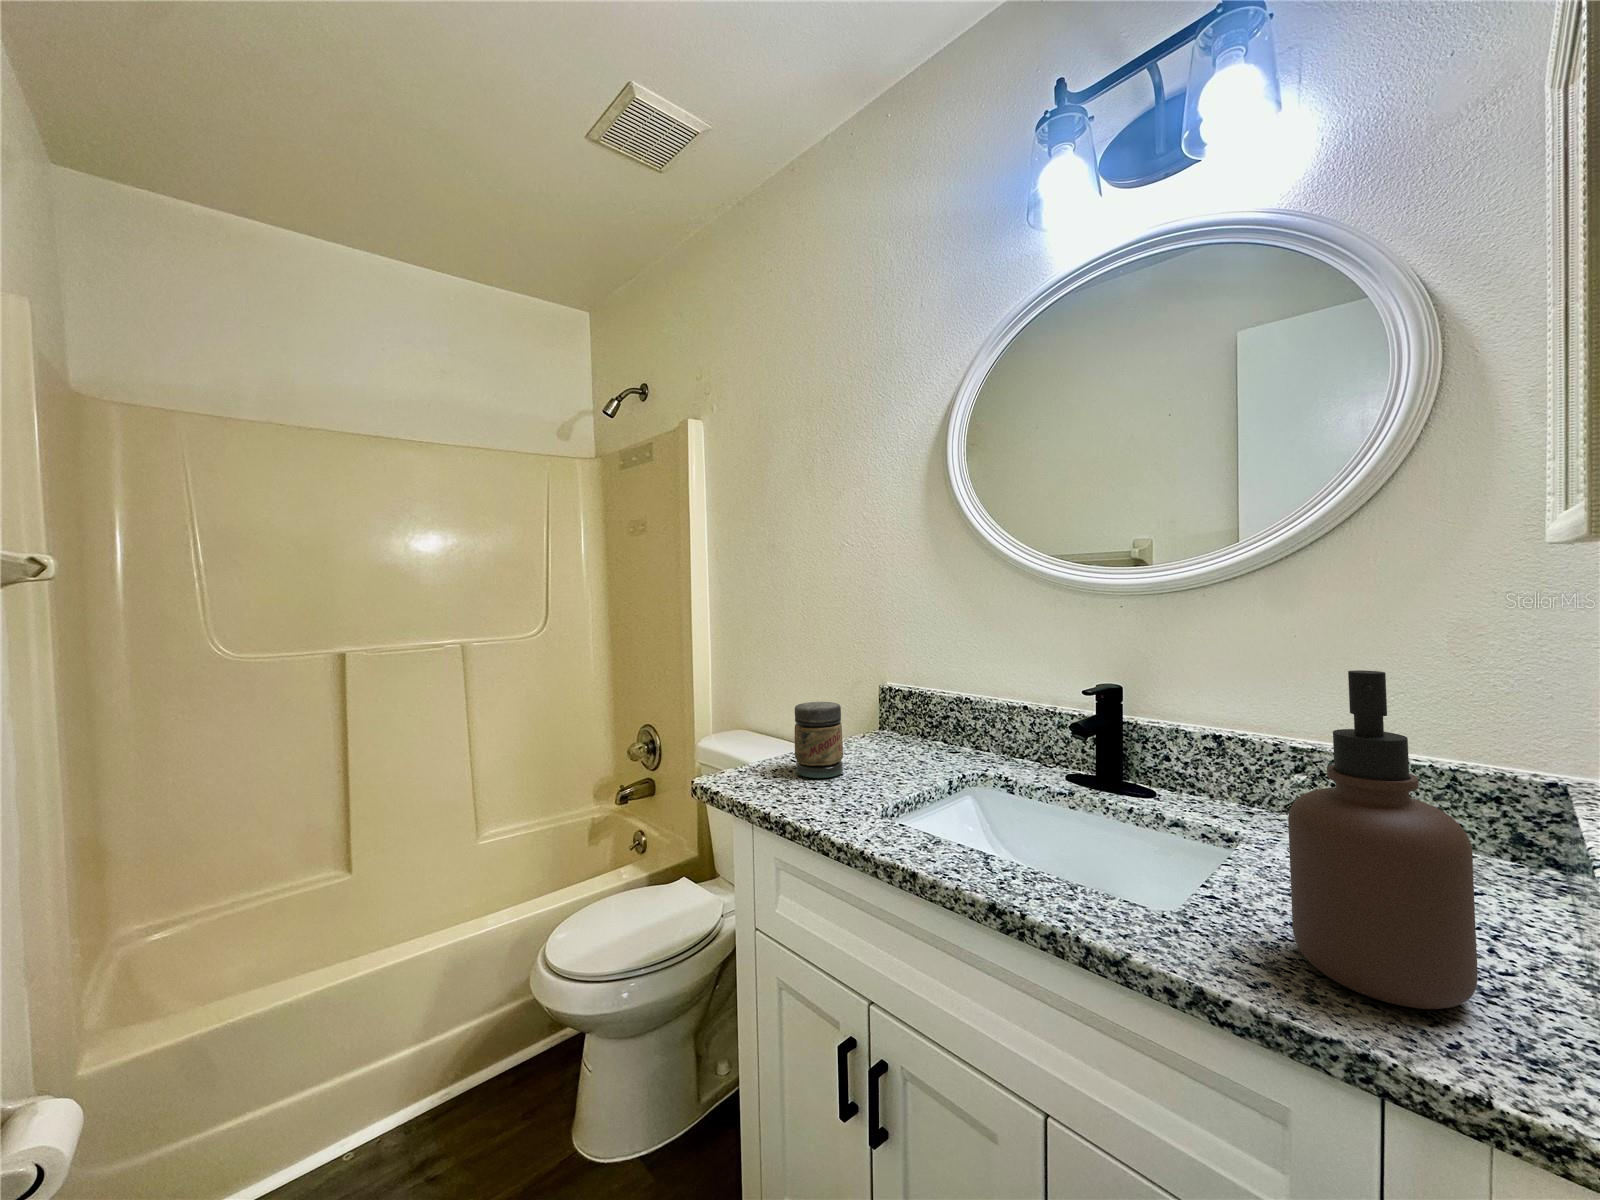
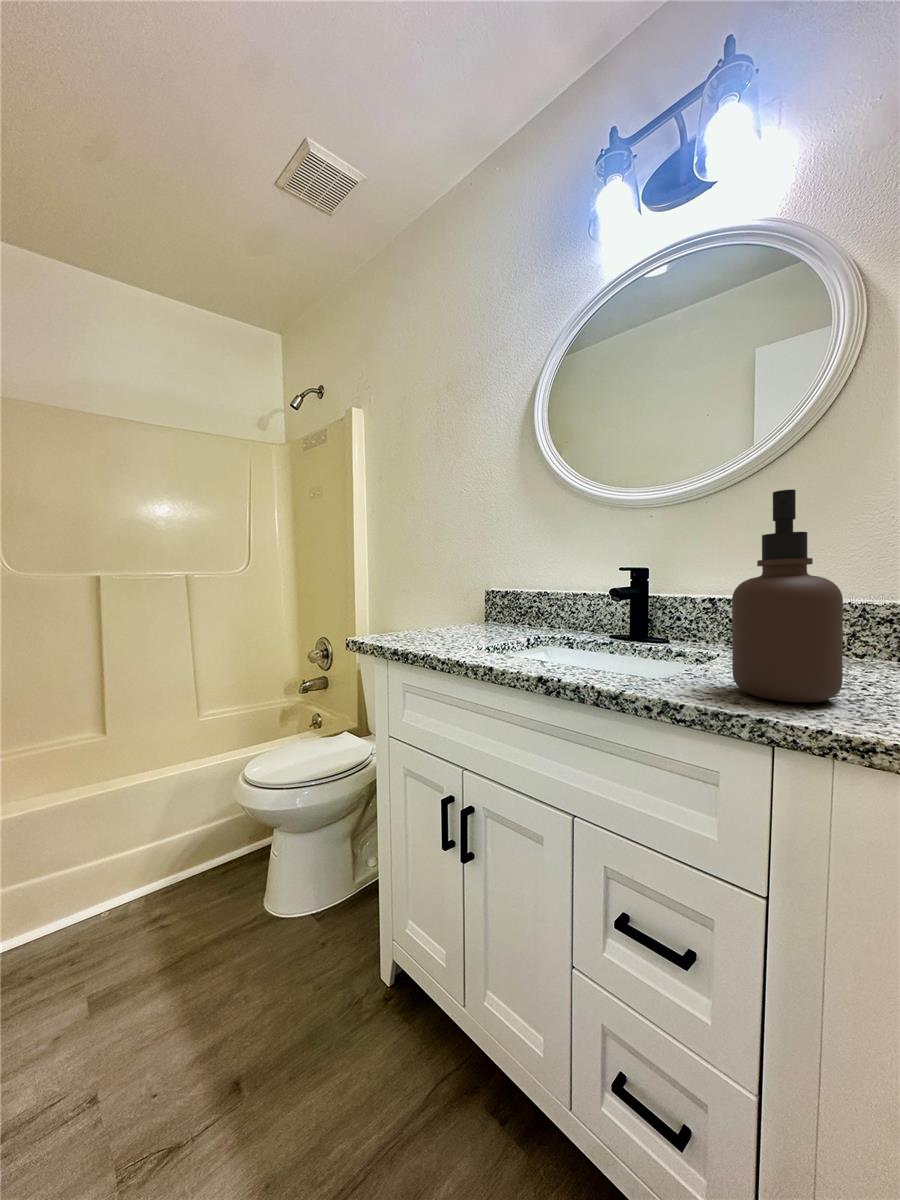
jar: present [795,702,843,778] -> none [420,588,454,637]

